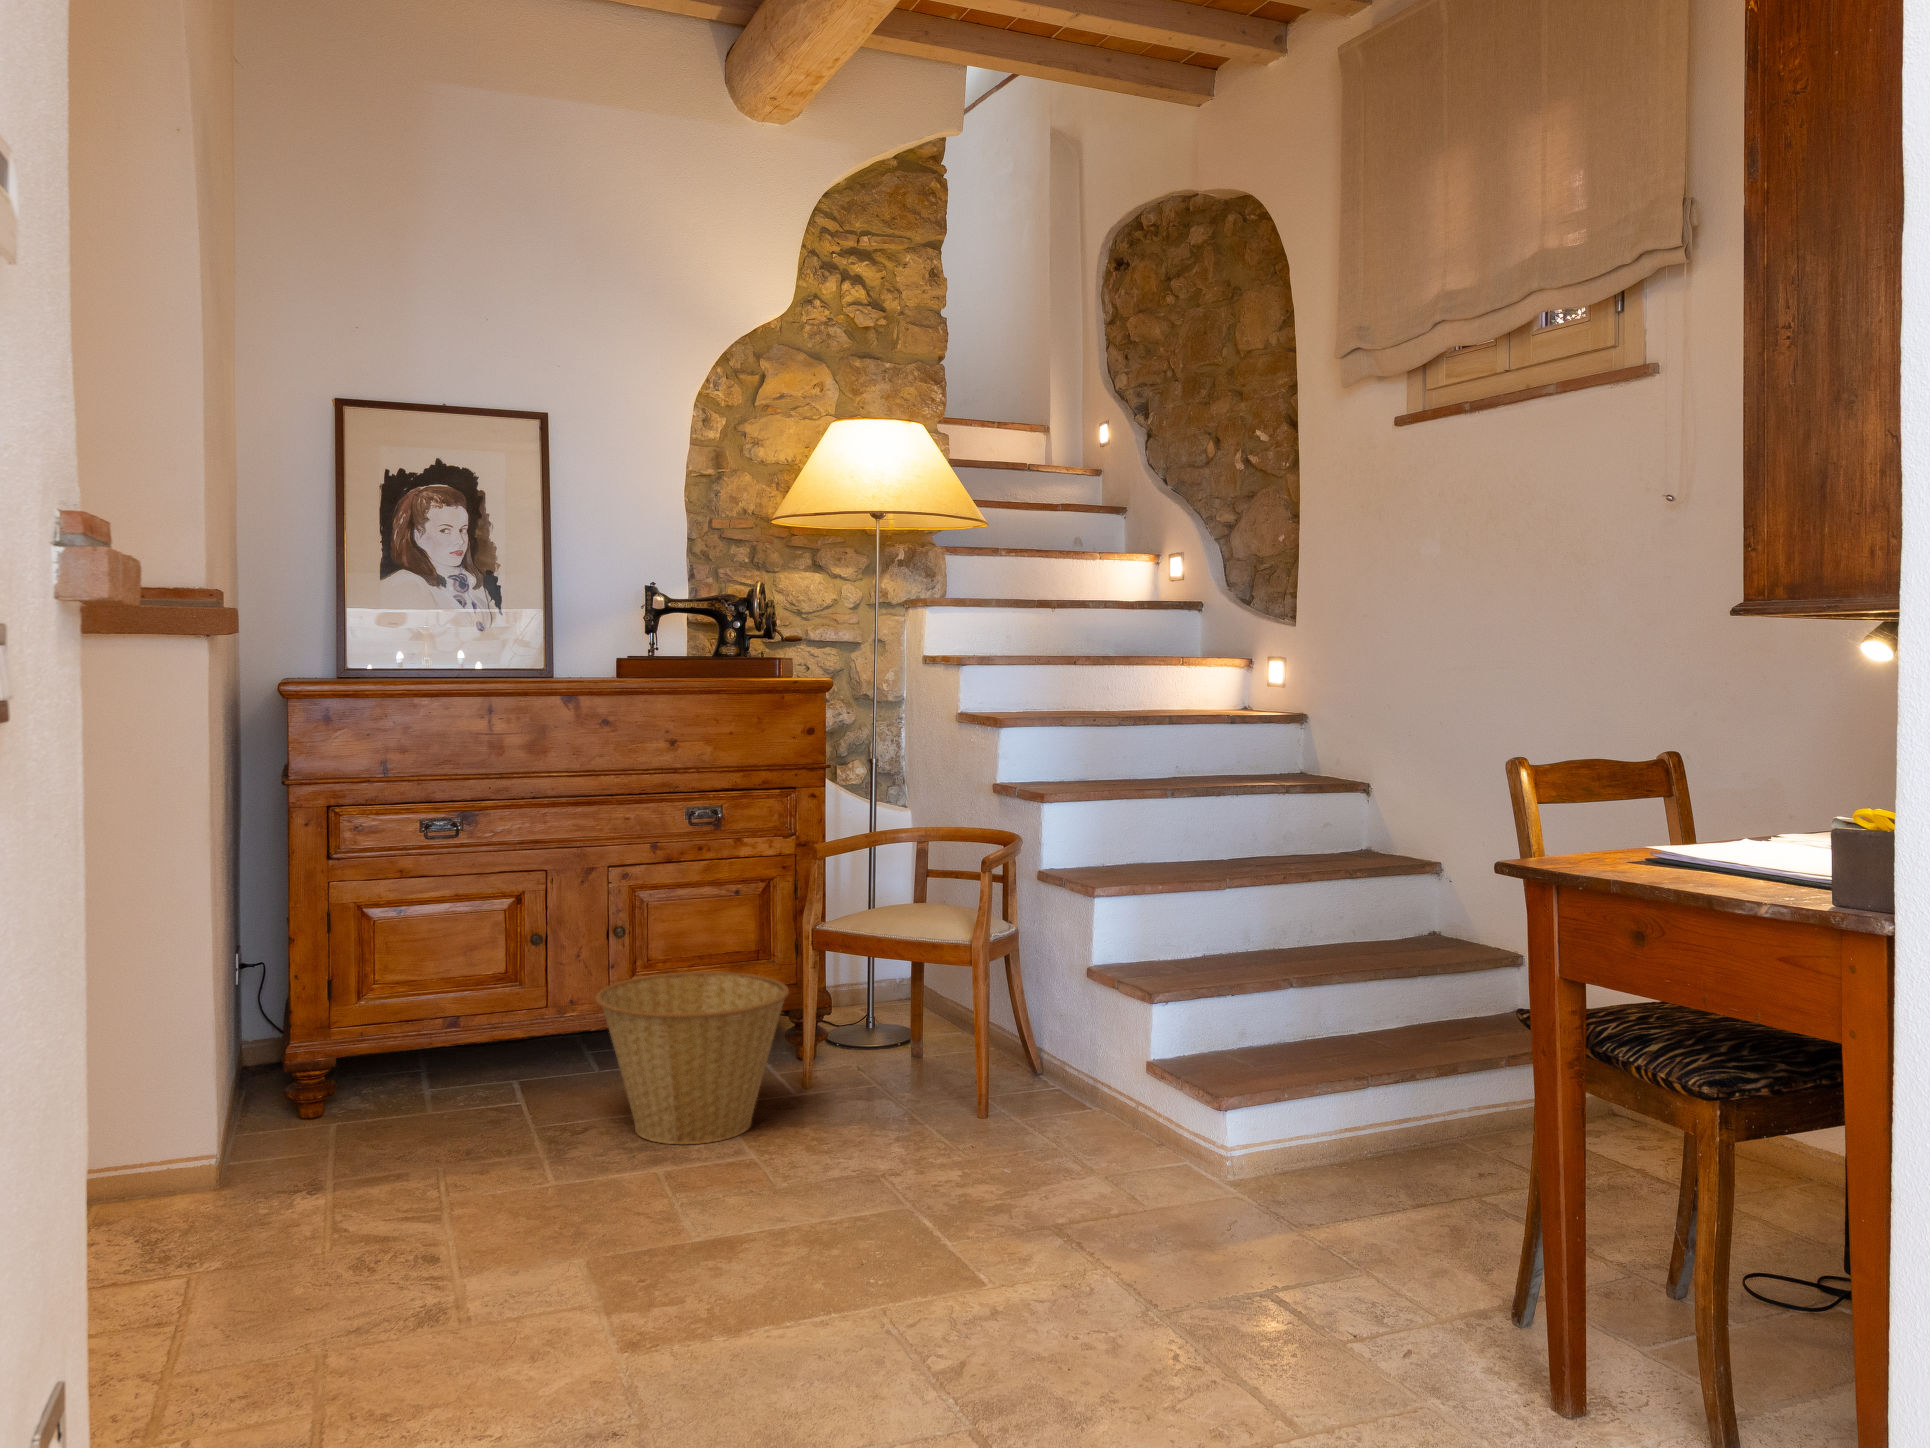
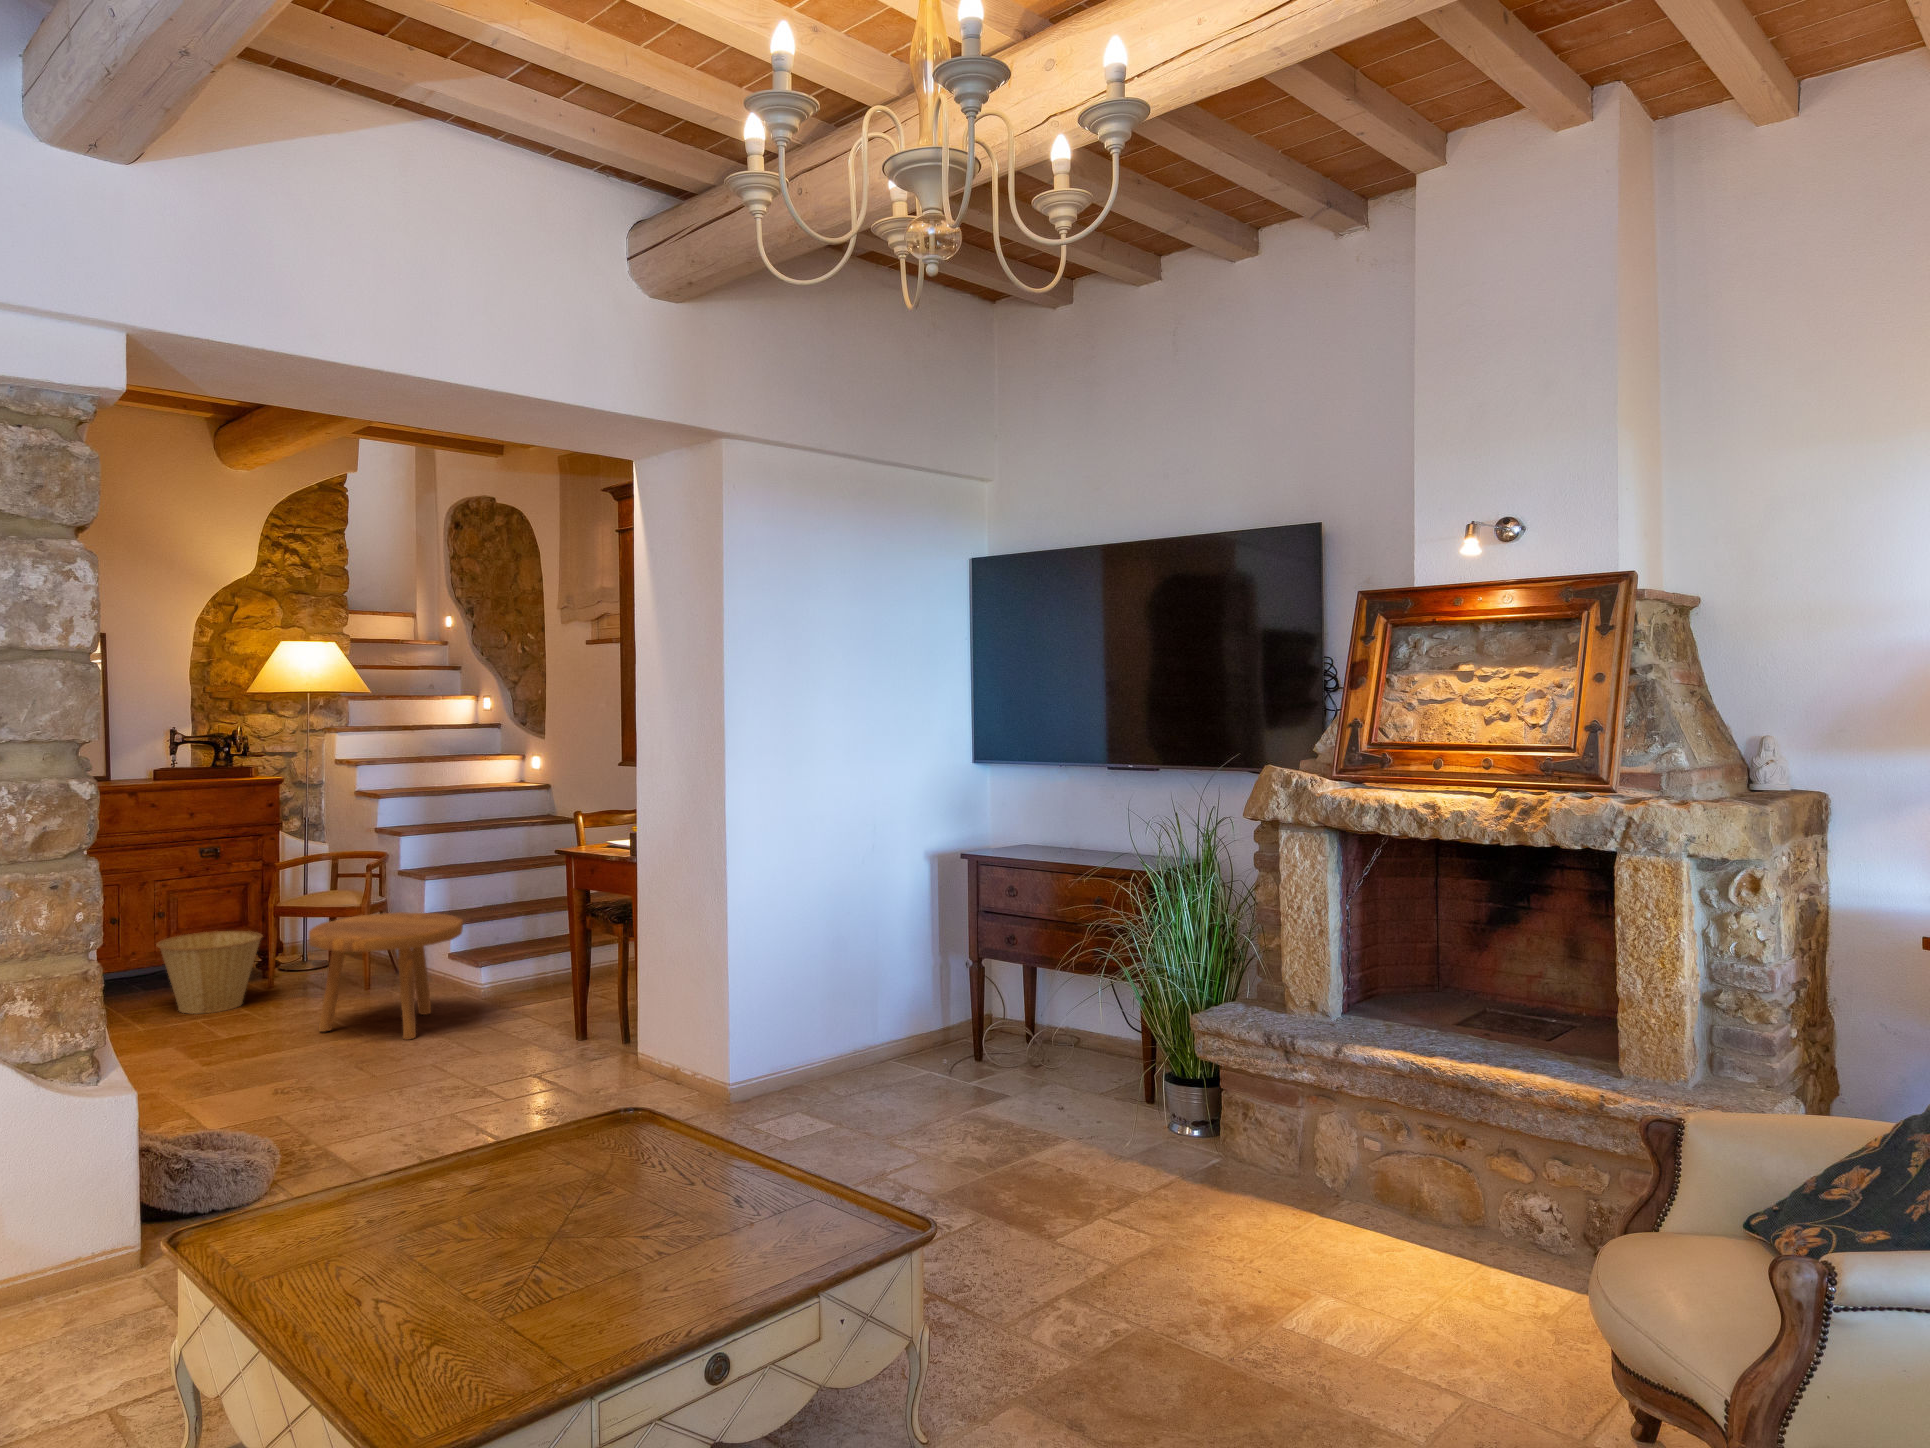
footstool: none [871,975,1211,1311] -> present [309,912,463,1040]

